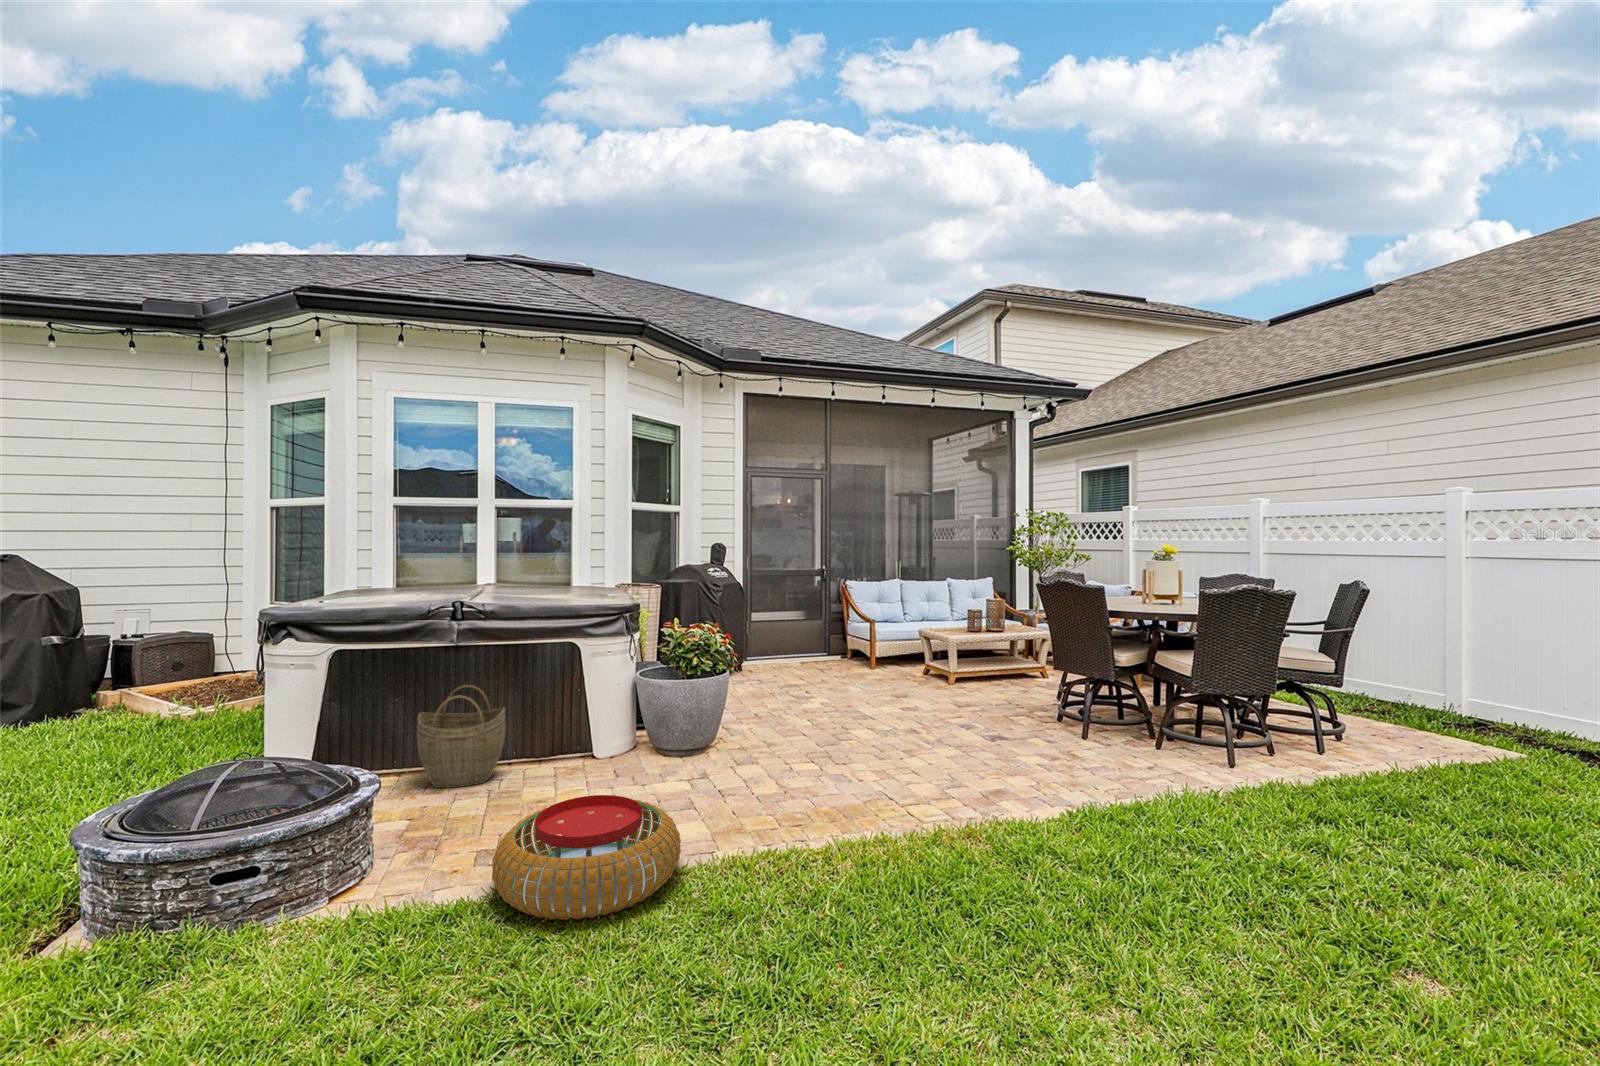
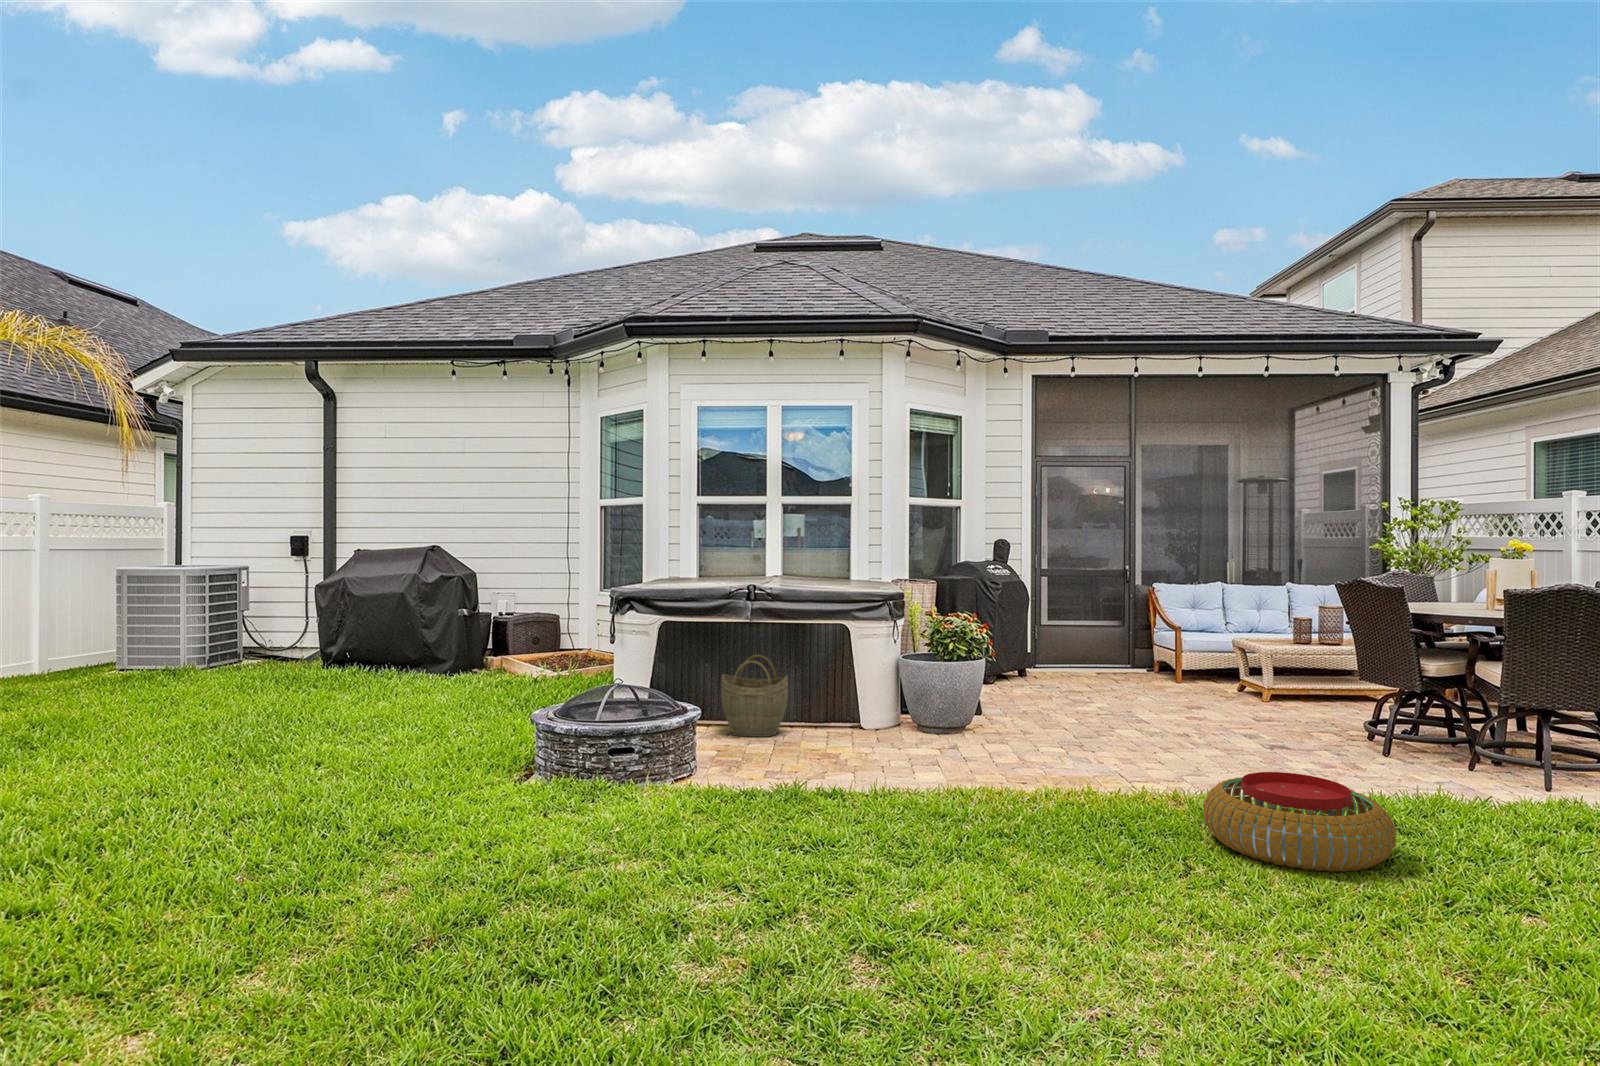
pouf: present [492,795,681,920] -> present [1203,772,1396,872]

